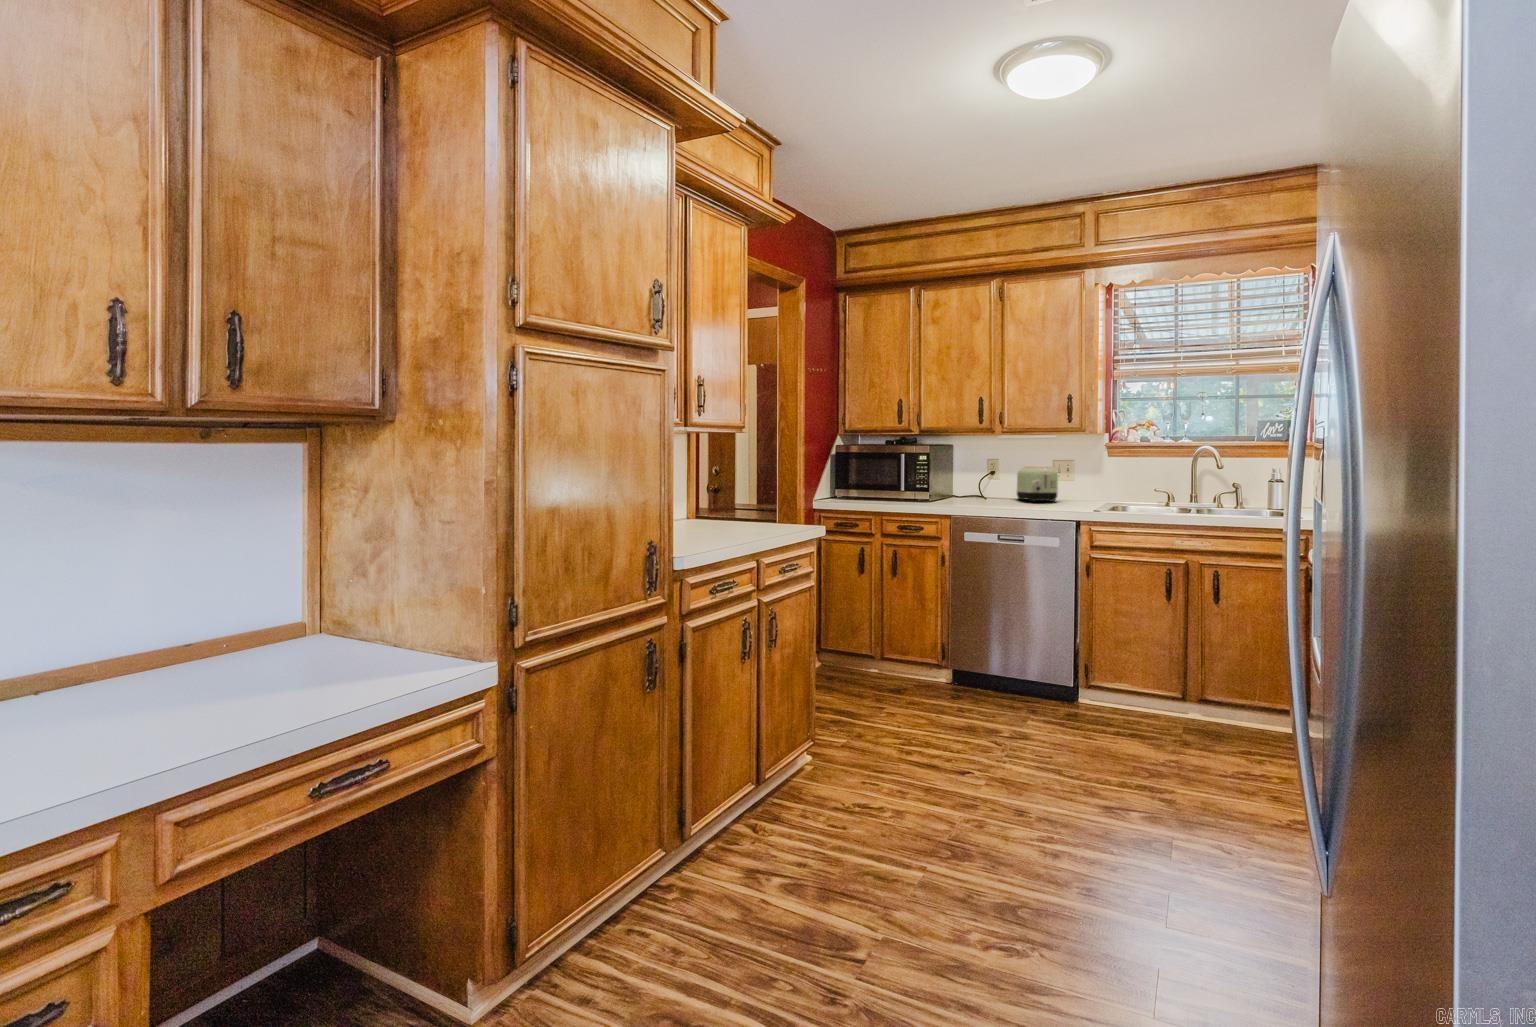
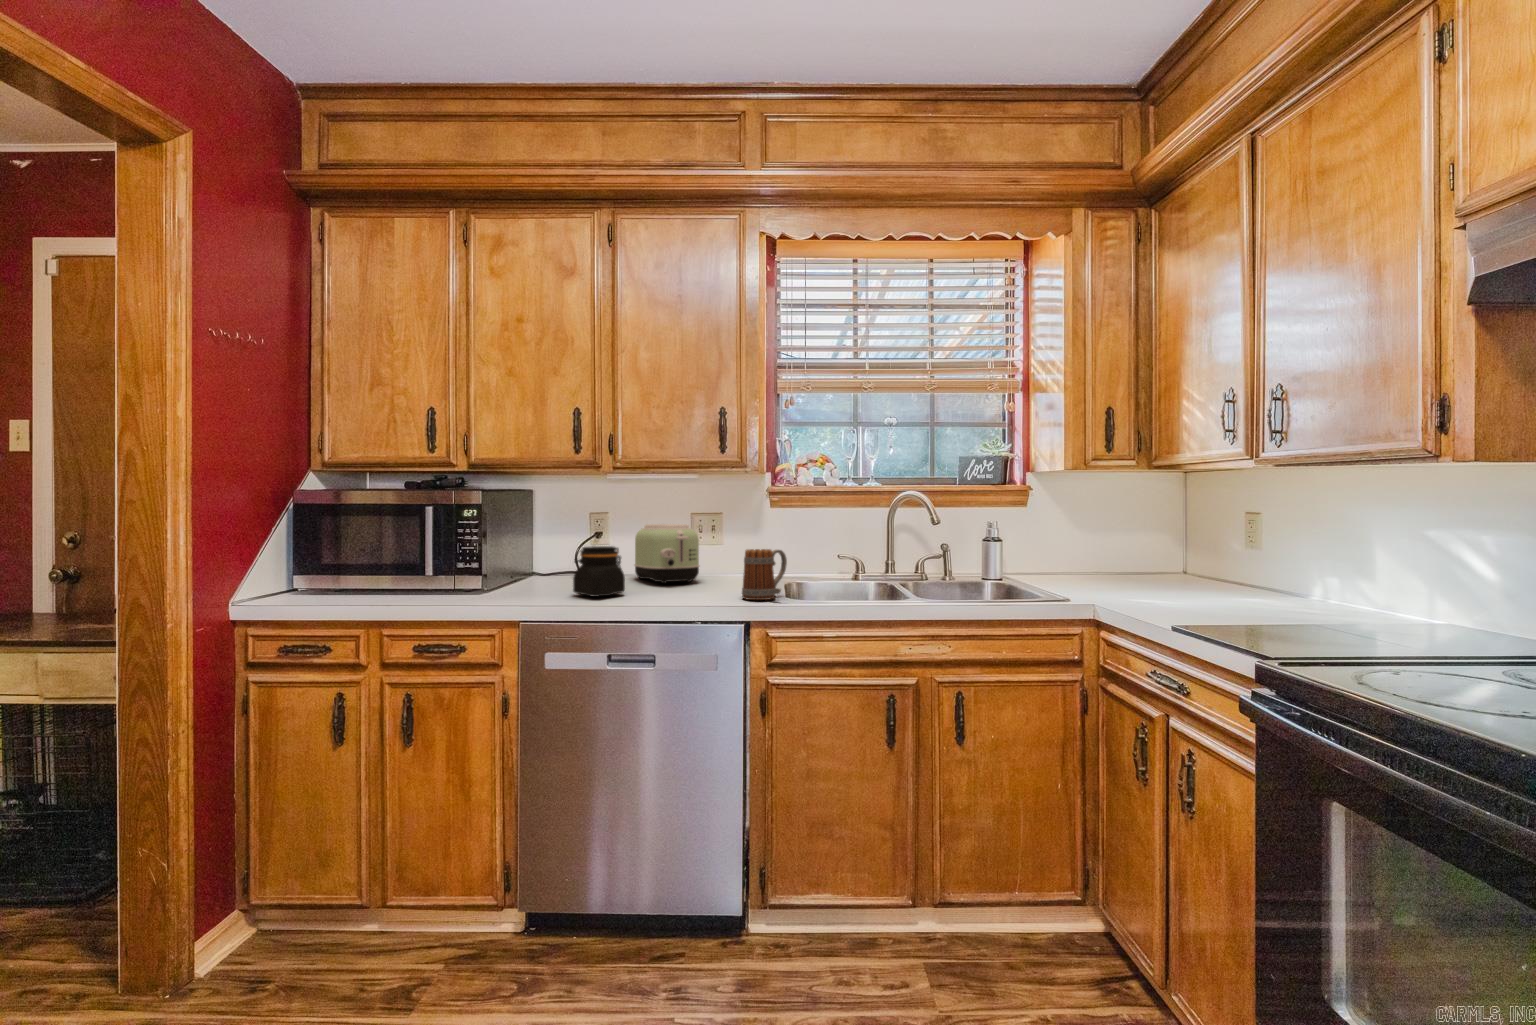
jar: none [979,478,1009,506] -> present [573,546,625,597]
mug: none [1080,480,1111,510] -> present [742,549,787,600]

